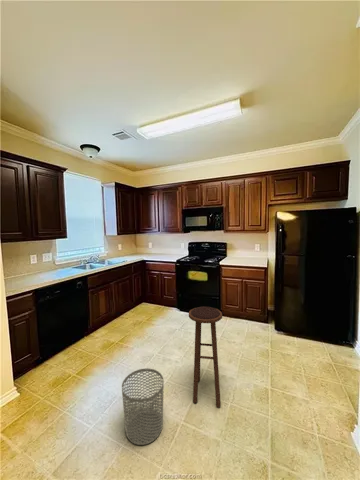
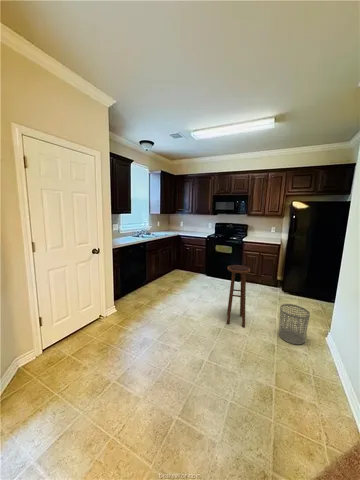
waste bin: present [122,368,164,445] -> present [279,304,310,344]

